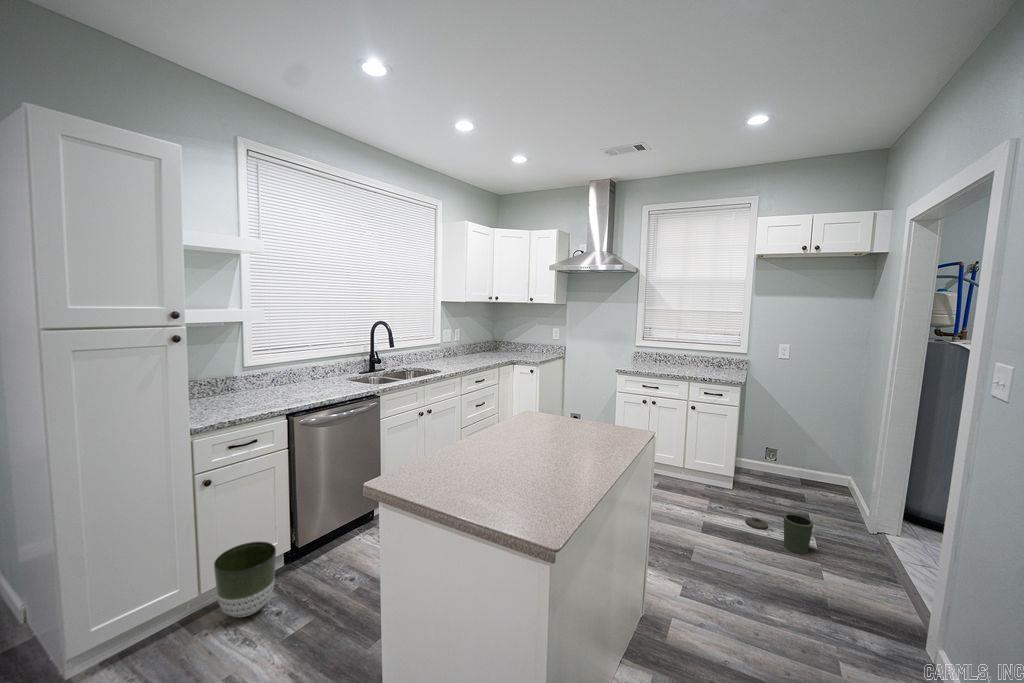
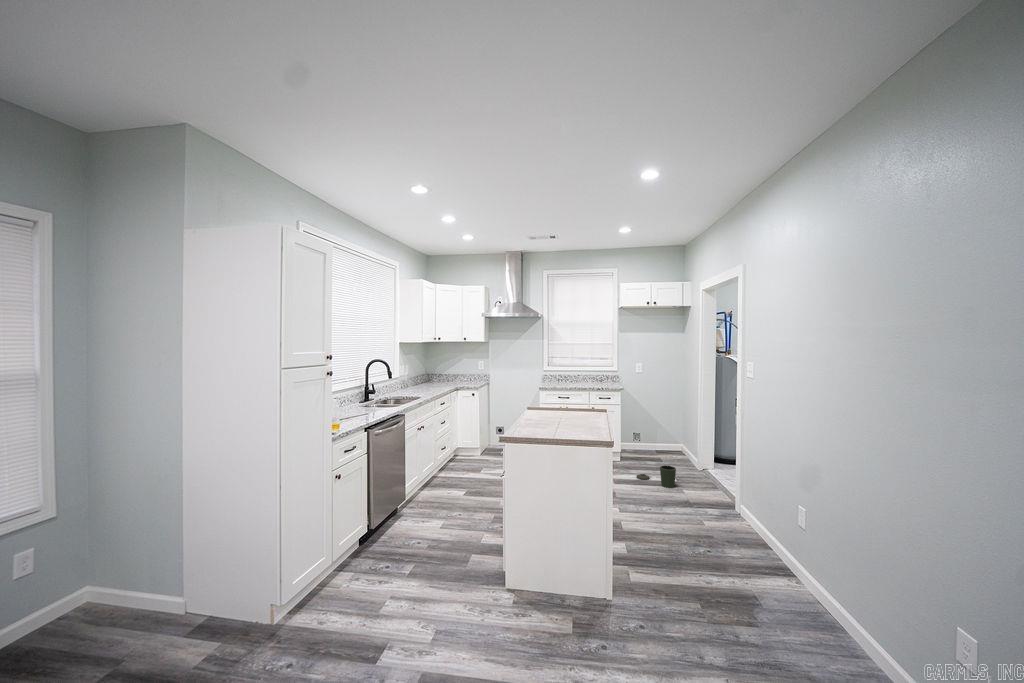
planter: present [214,542,276,617] -> none [329,532,372,589]

